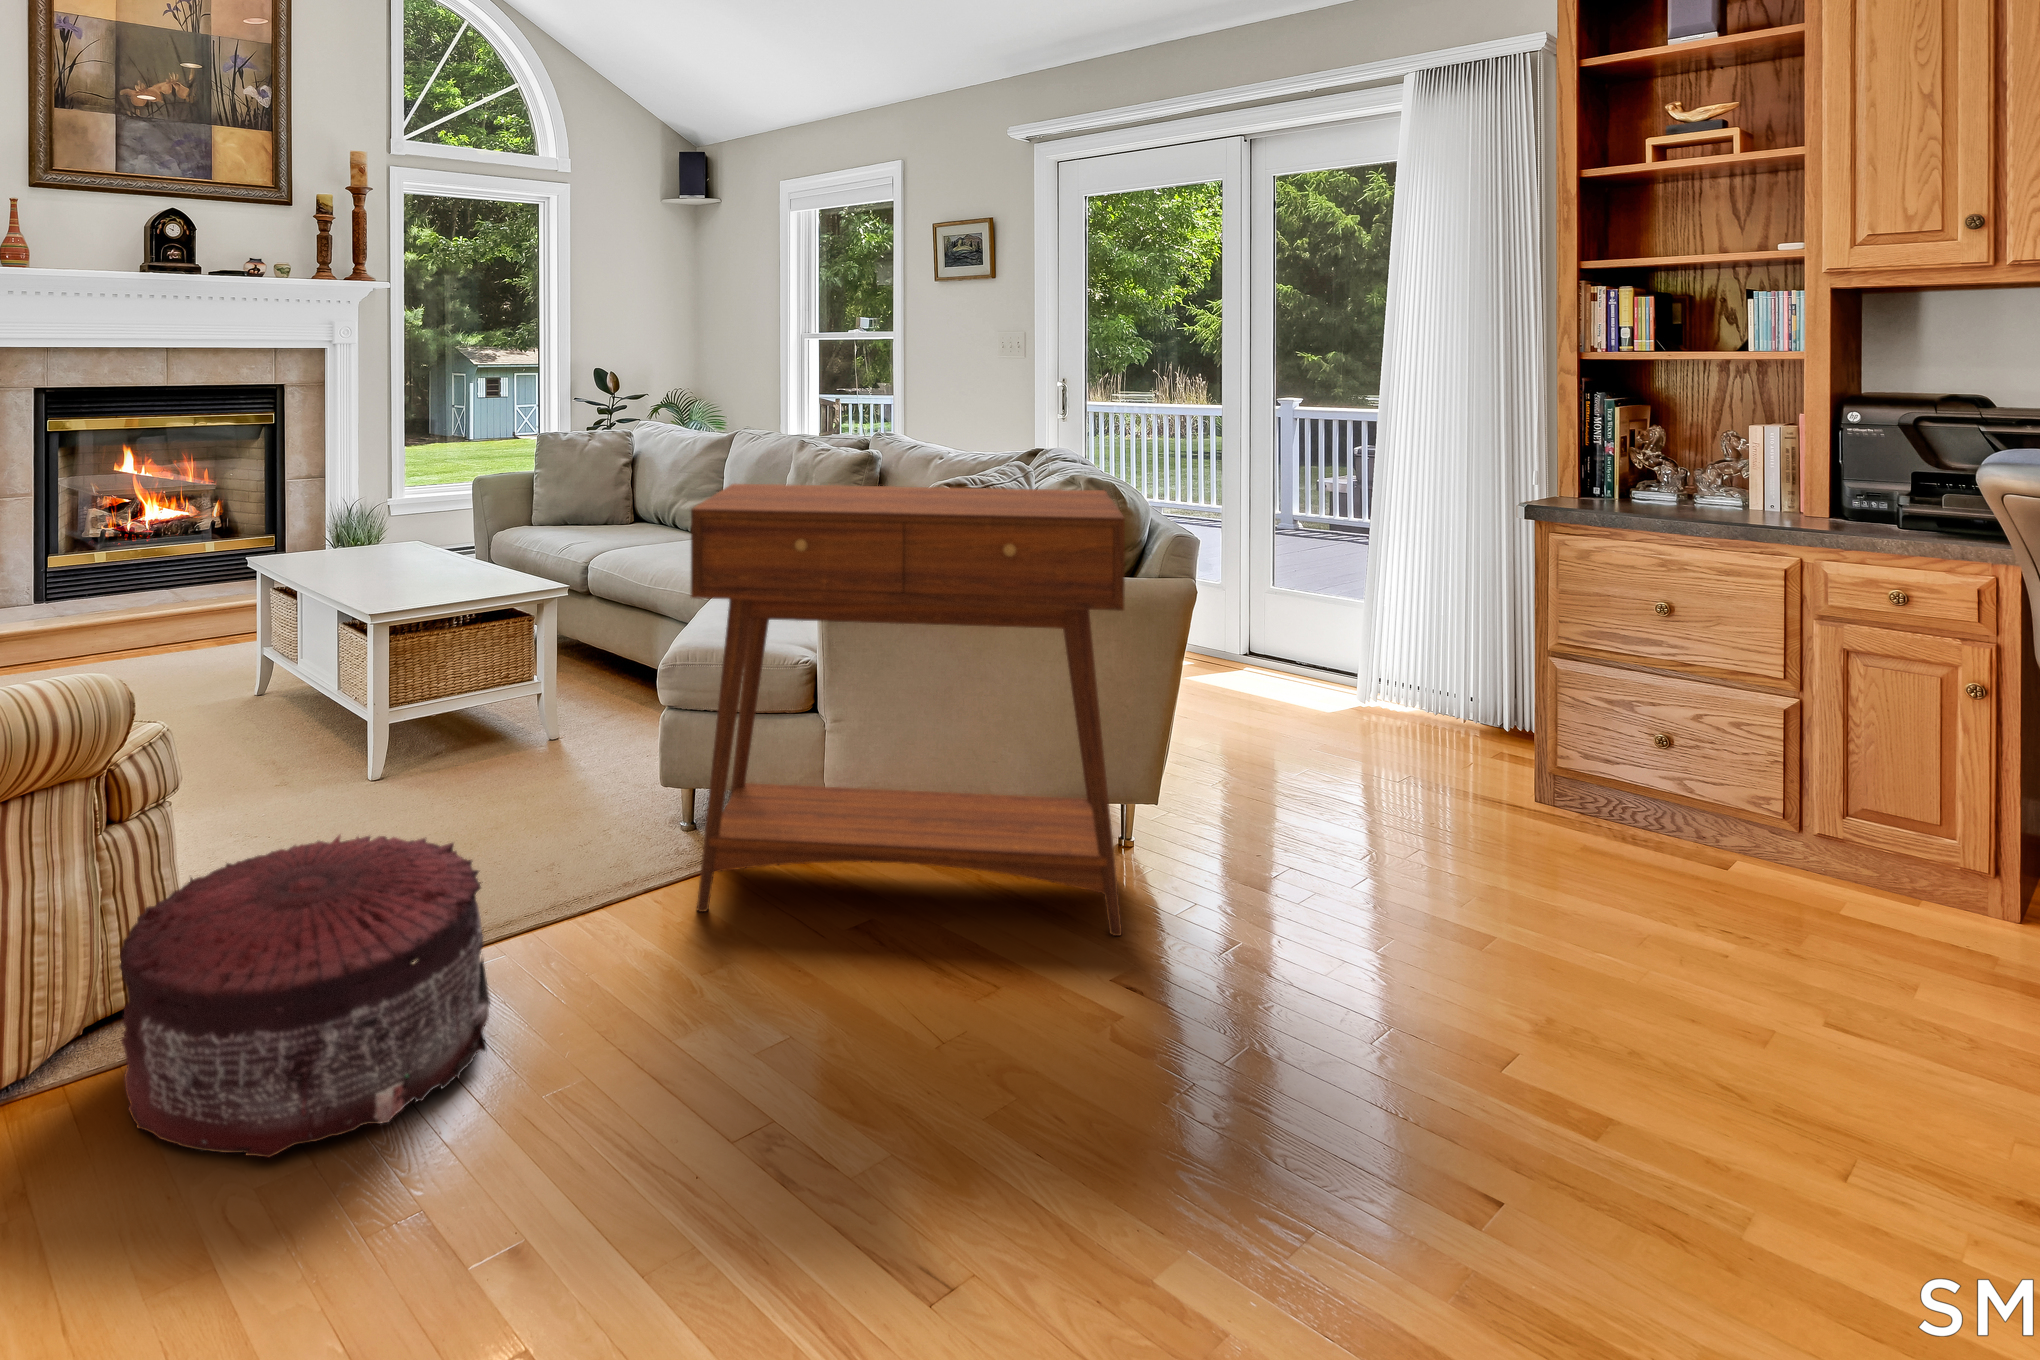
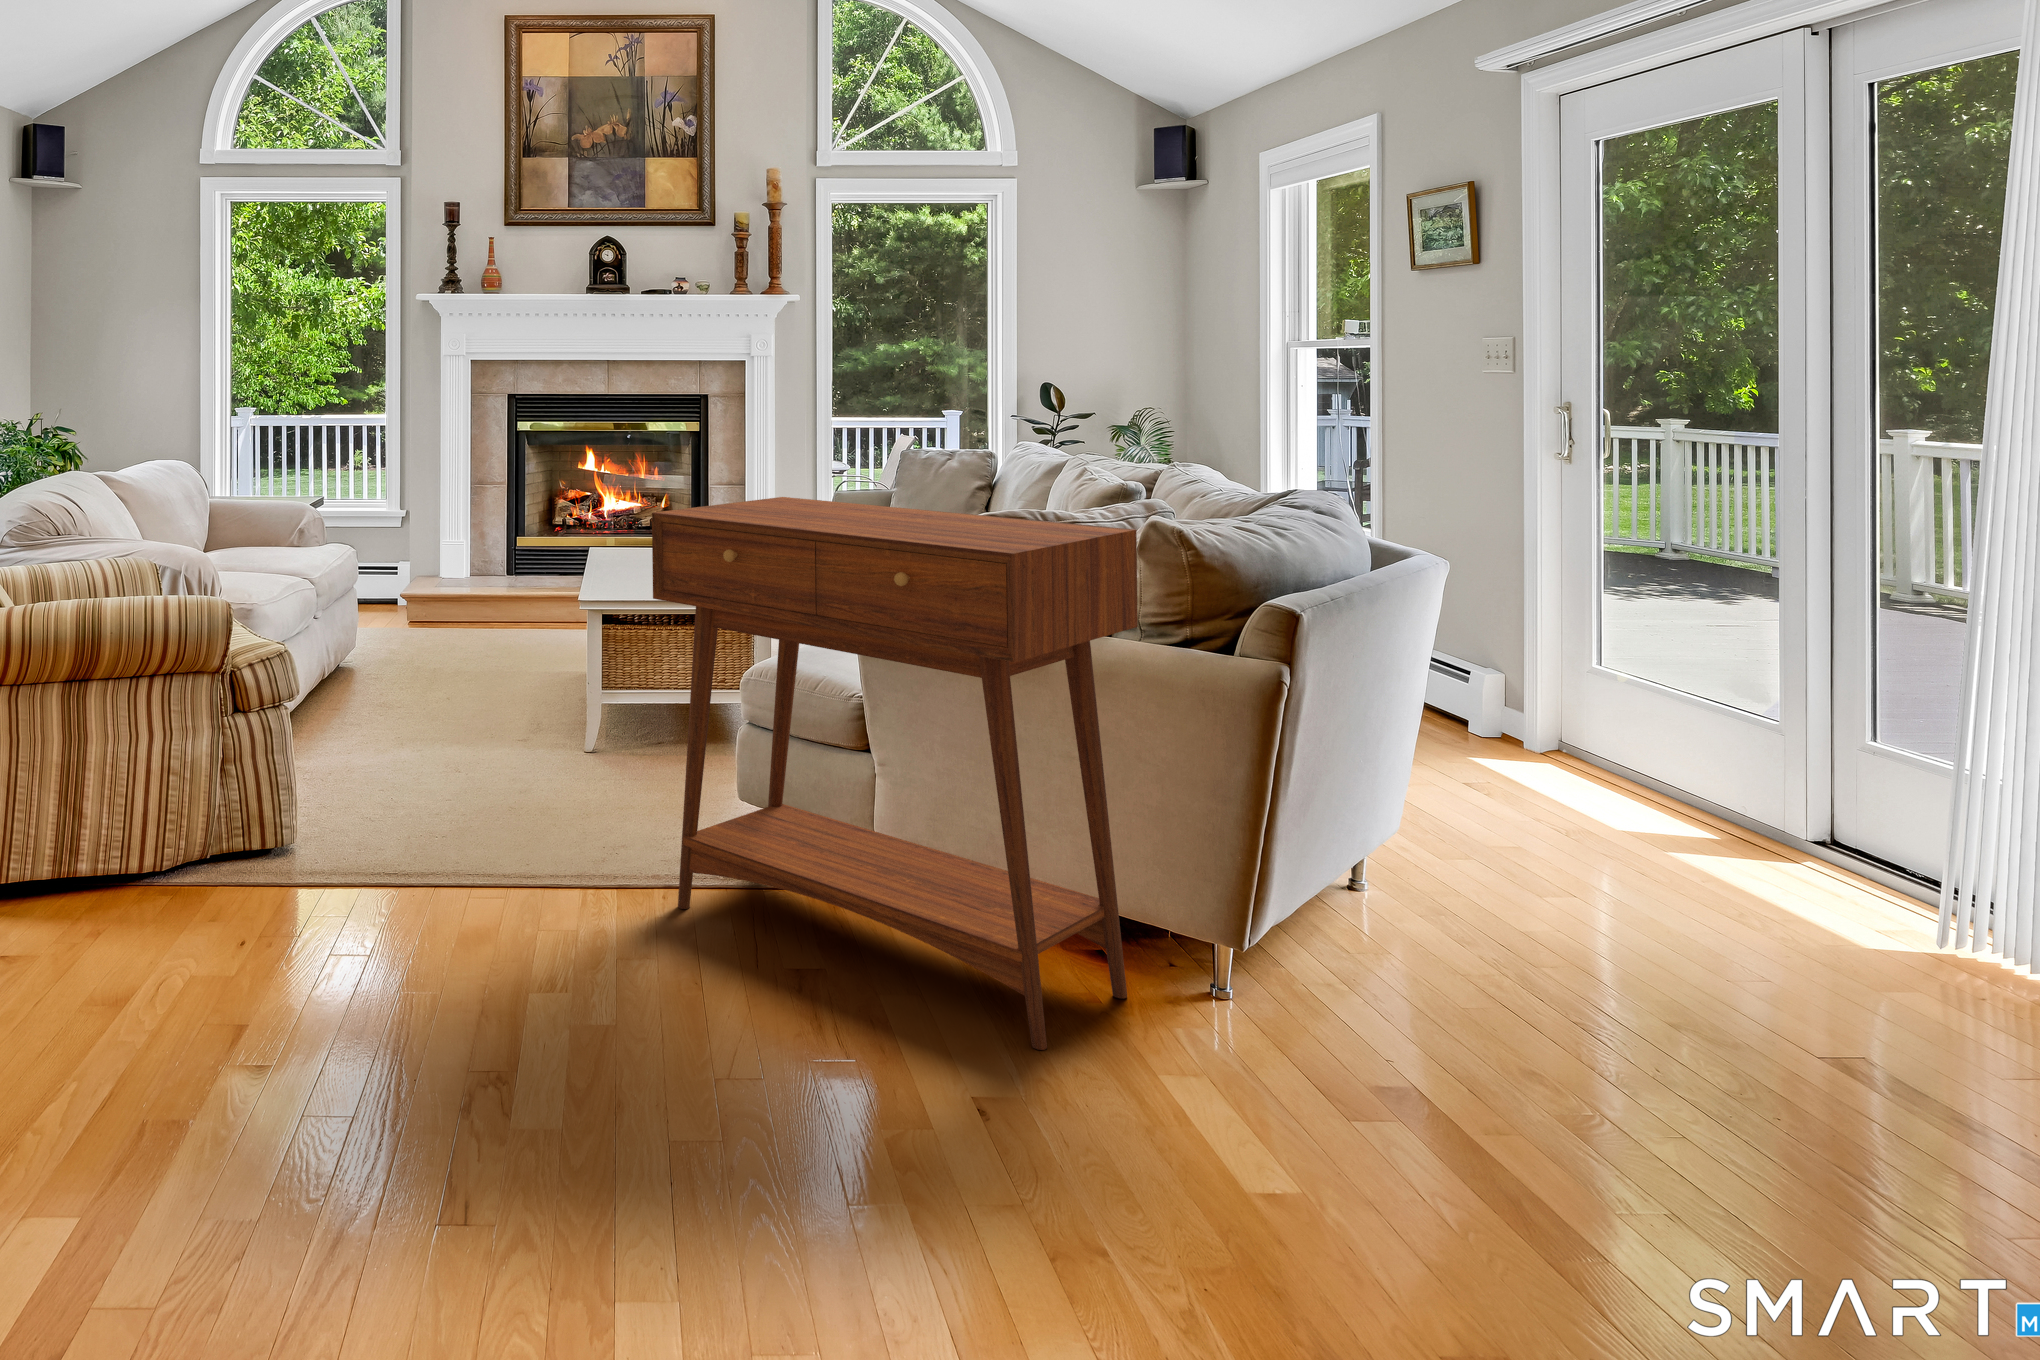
pouf: present [119,835,490,1158] -> none [168,755,437,963]

